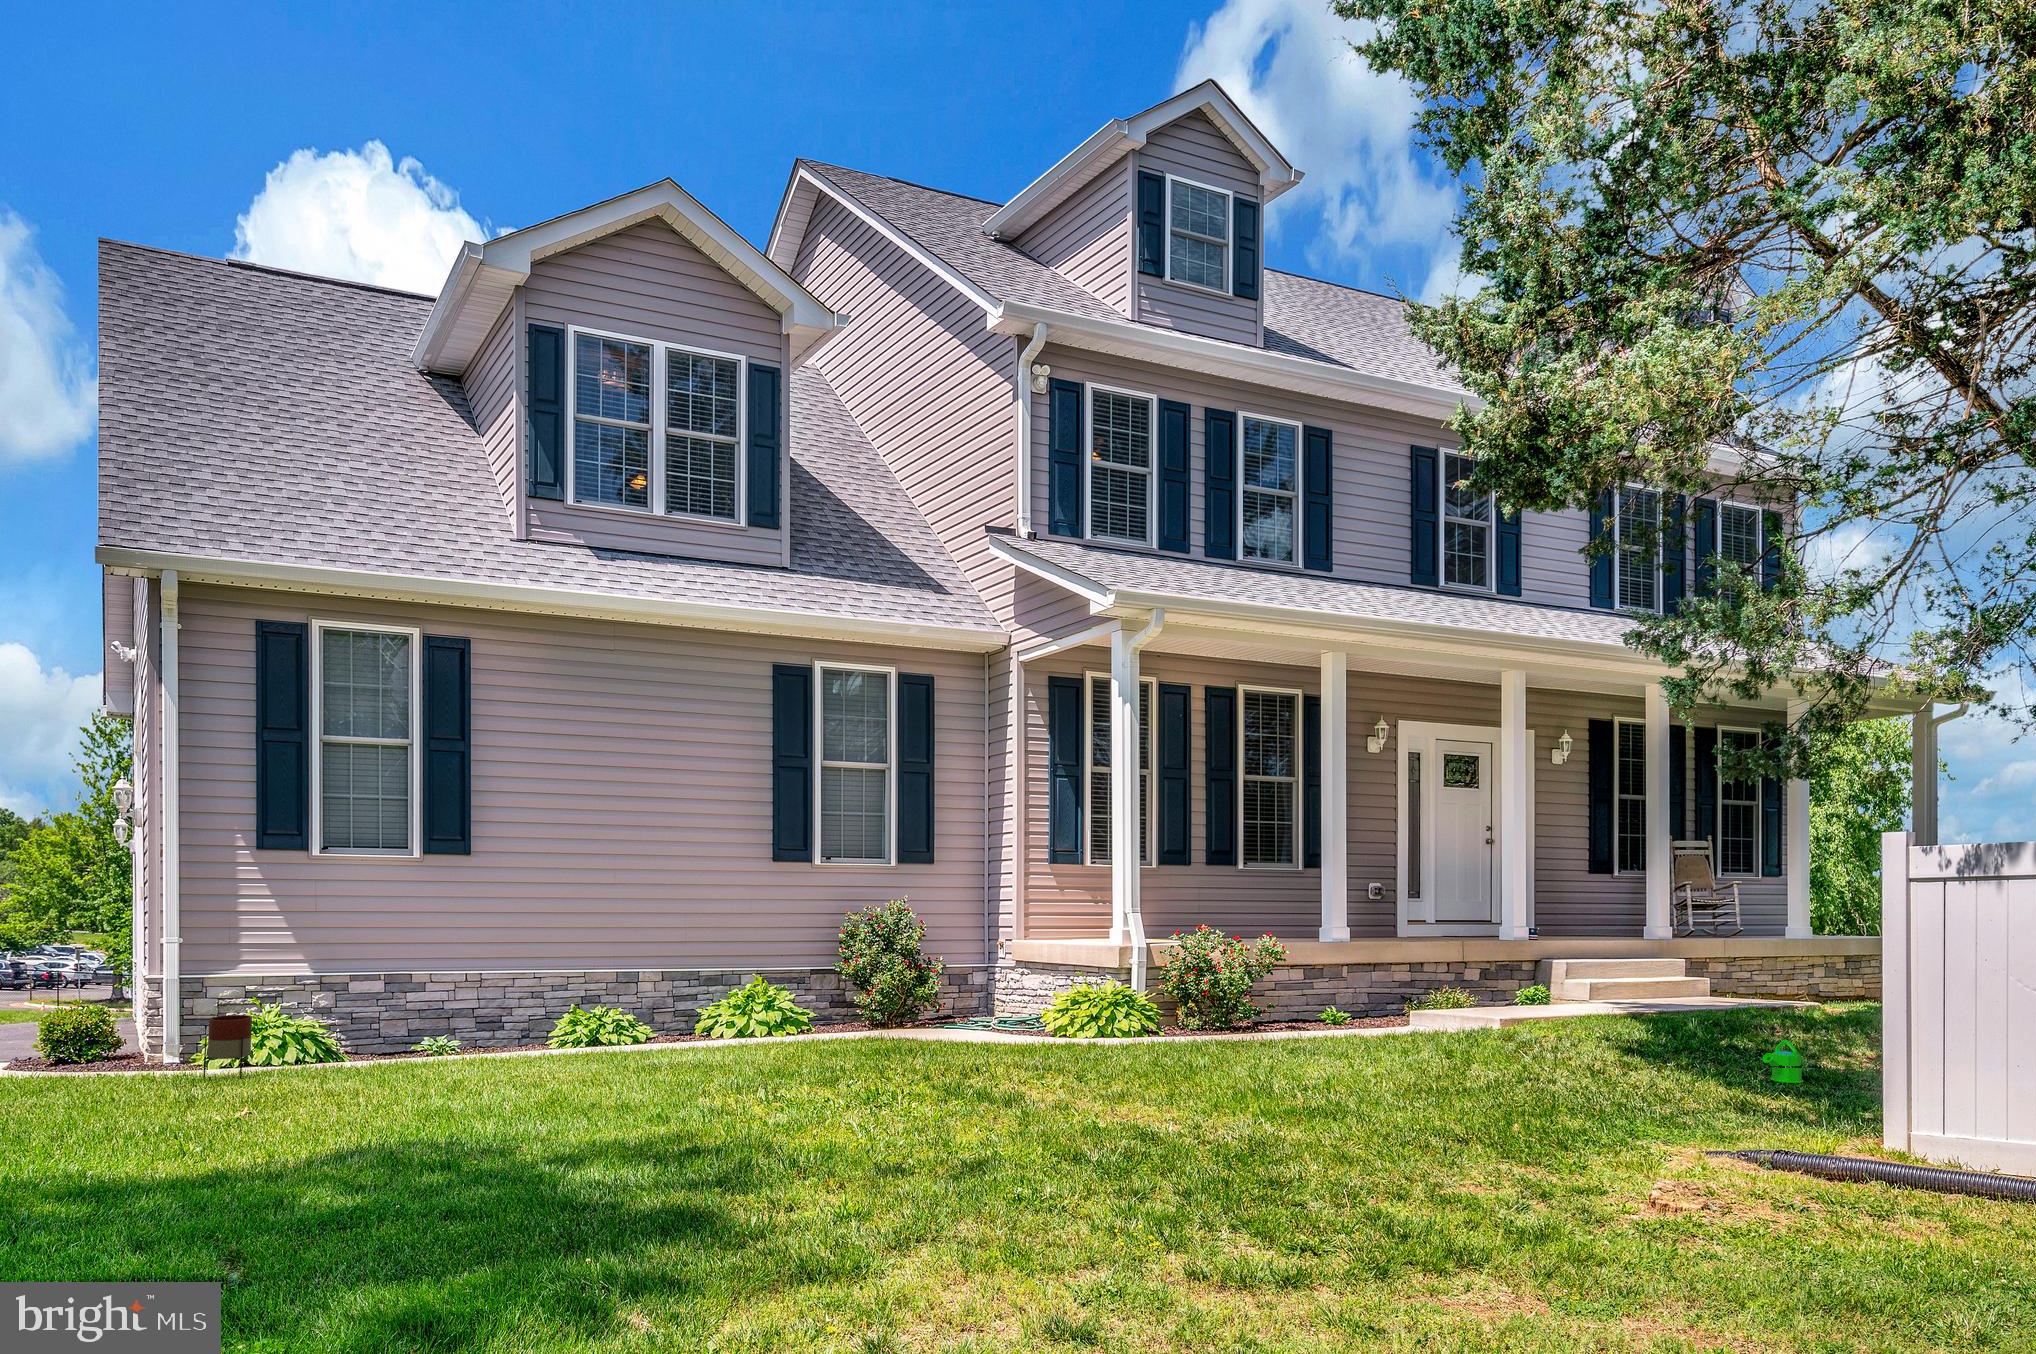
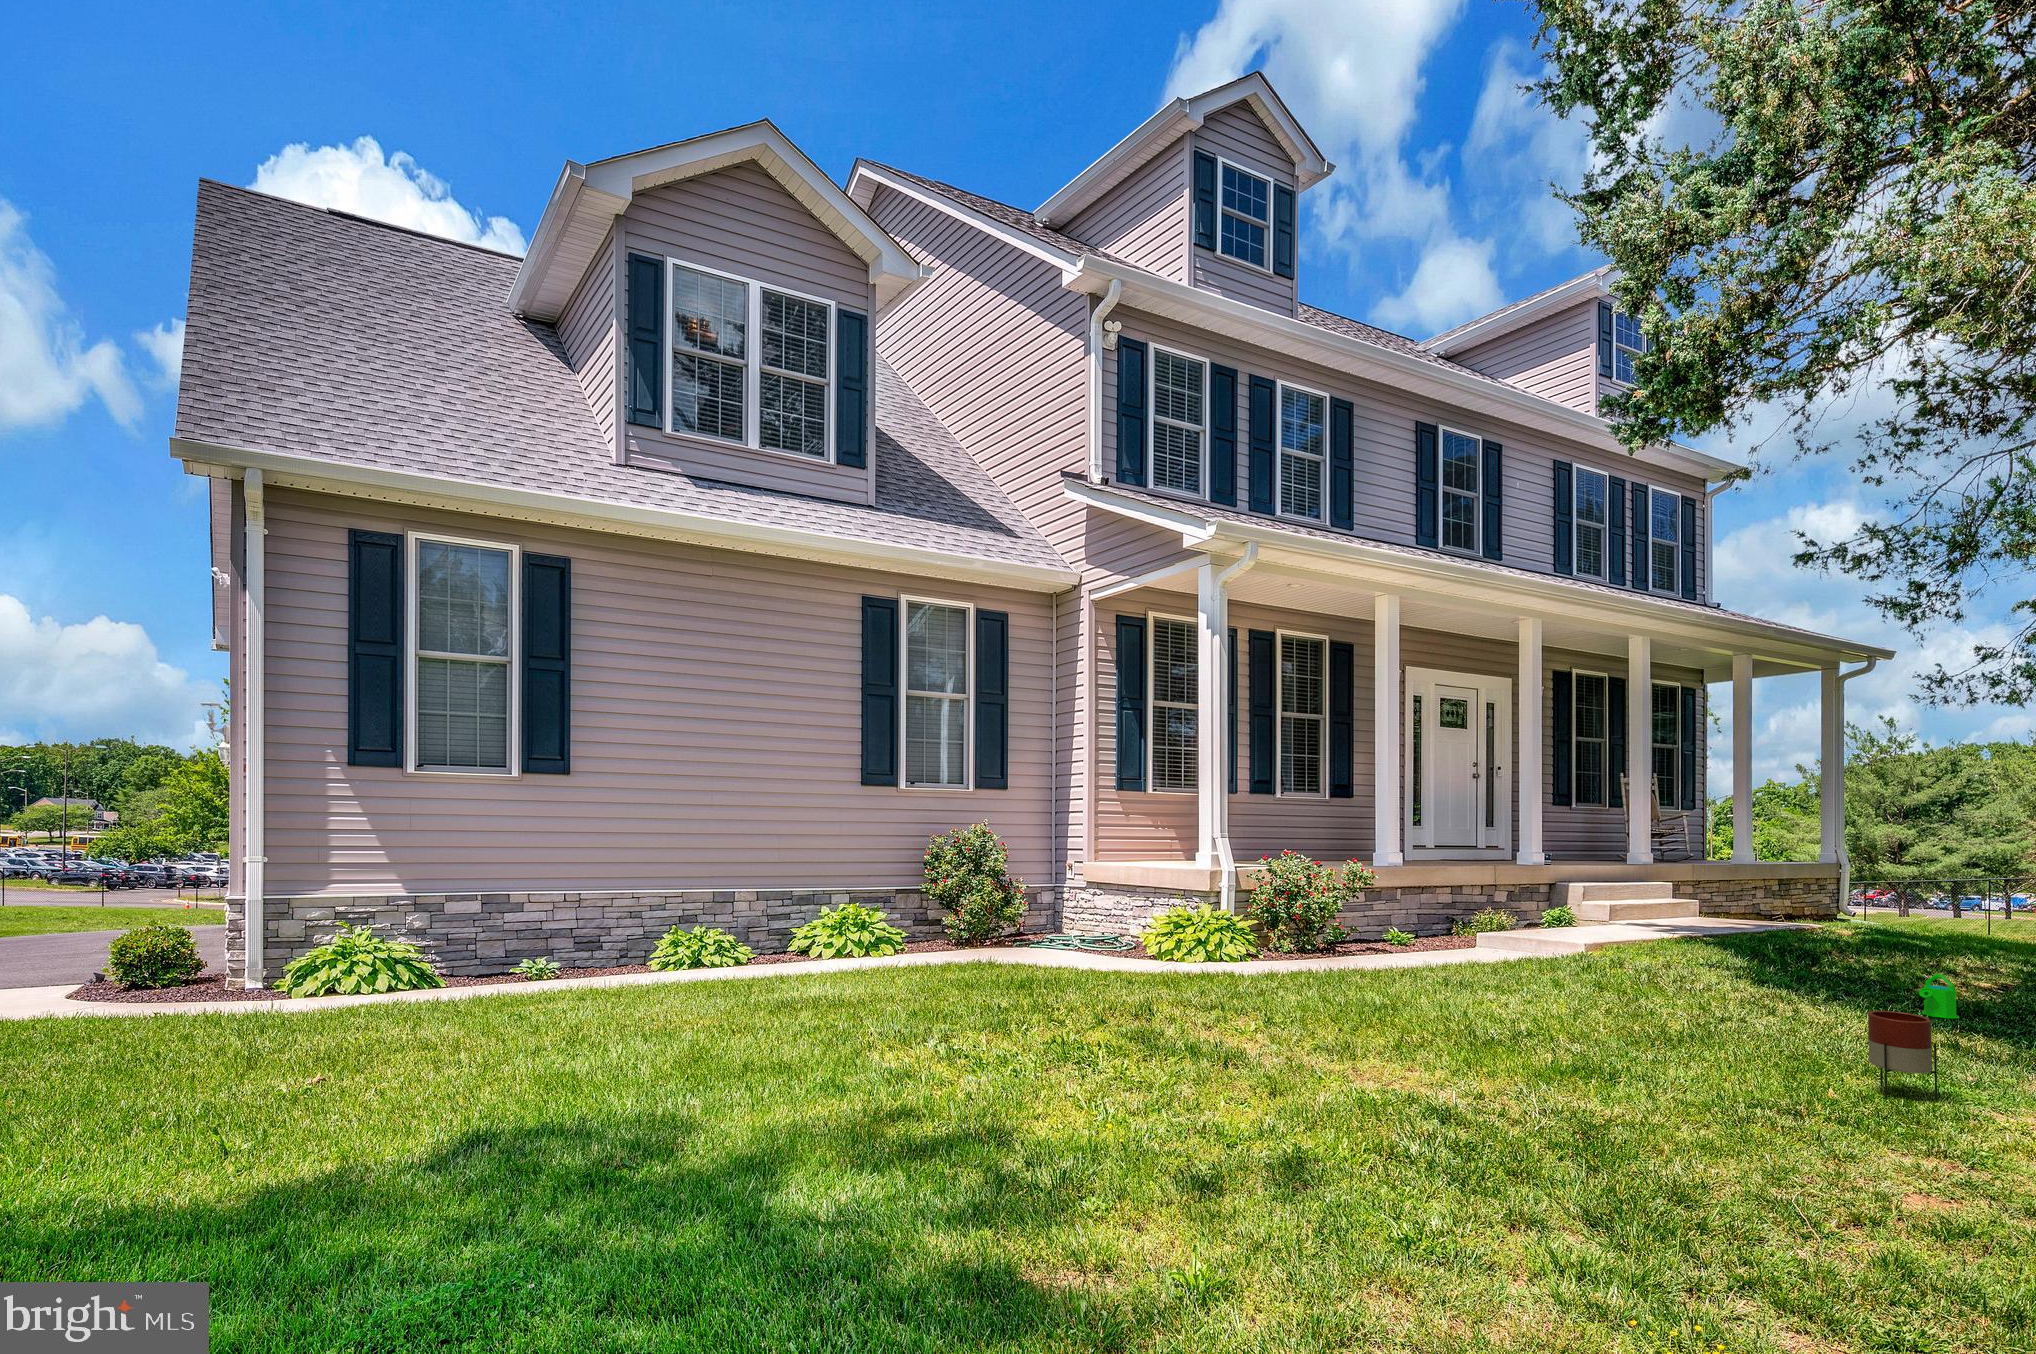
planter: present [203,1015,252,1079] -> present [1868,1011,1937,1100]

